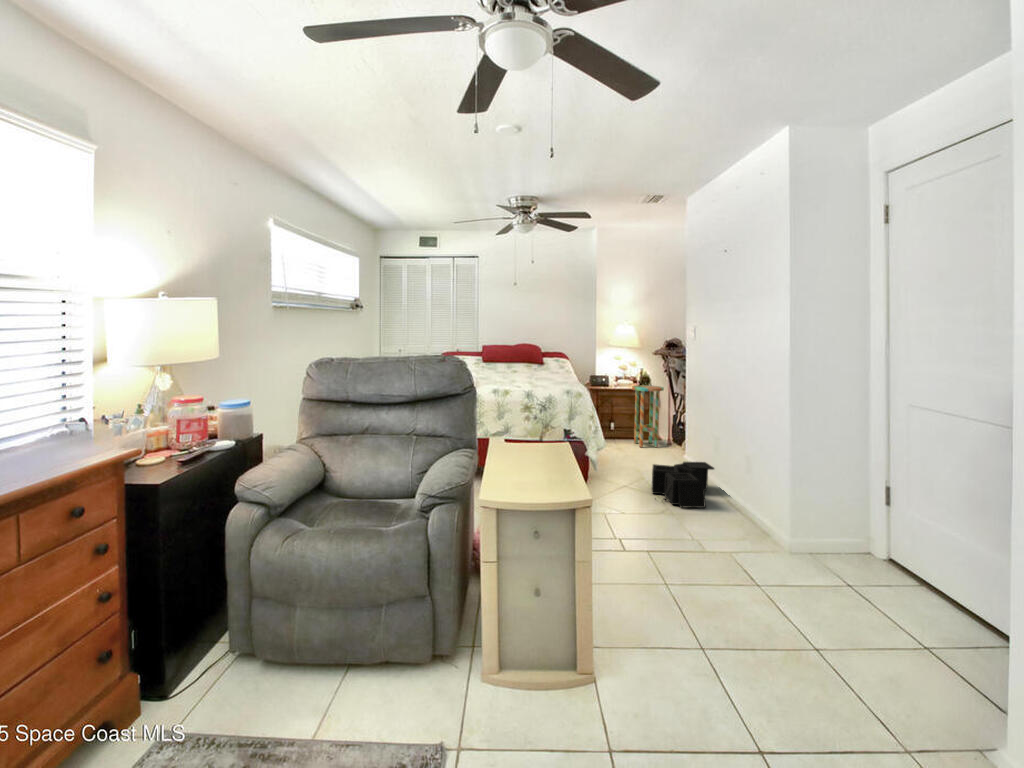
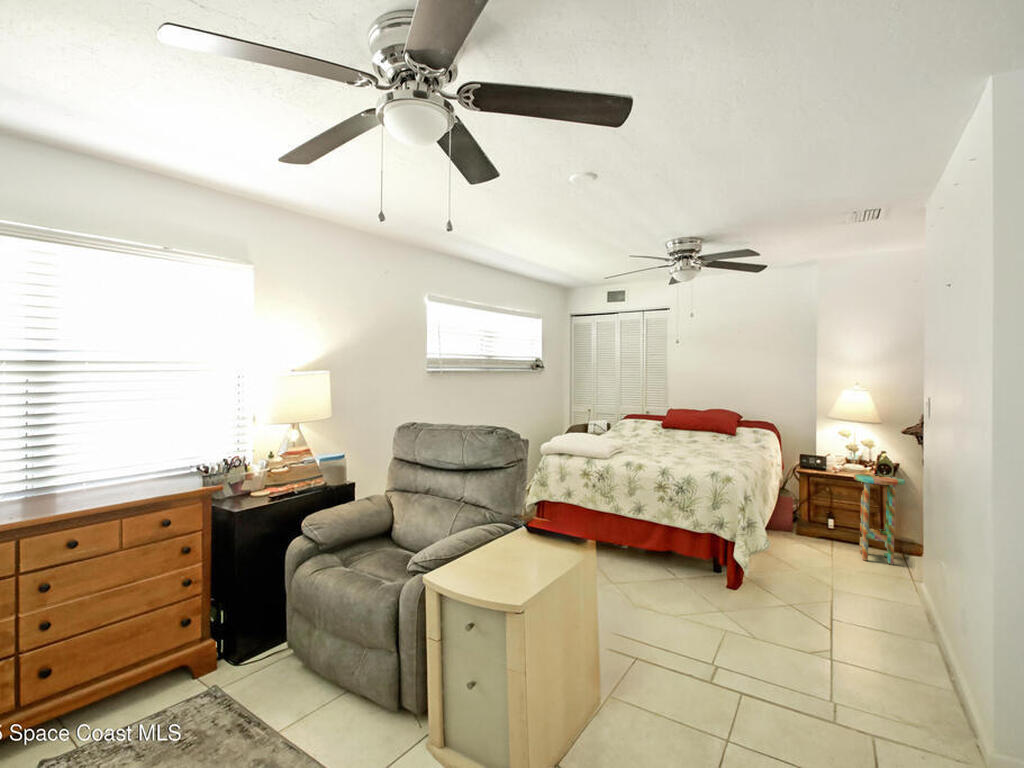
storage bin: present [652,462,714,508] -> none [807,584,919,662]

